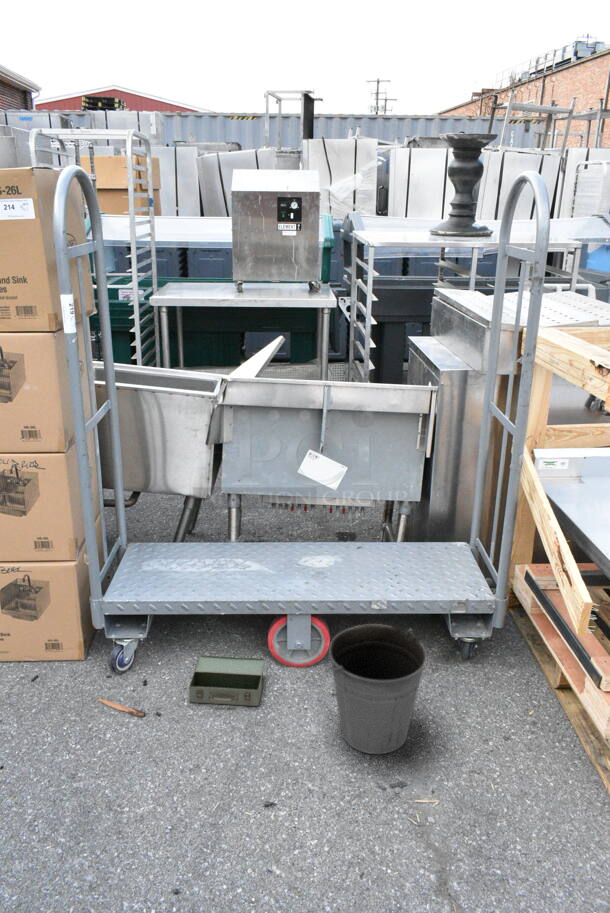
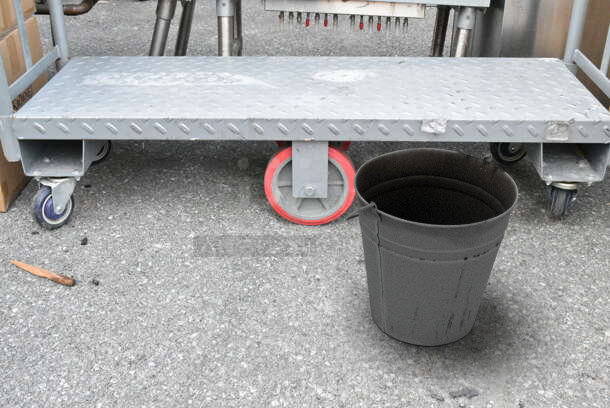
toolbox: present [189,656,265,706] -> none [142,204,260,274]

